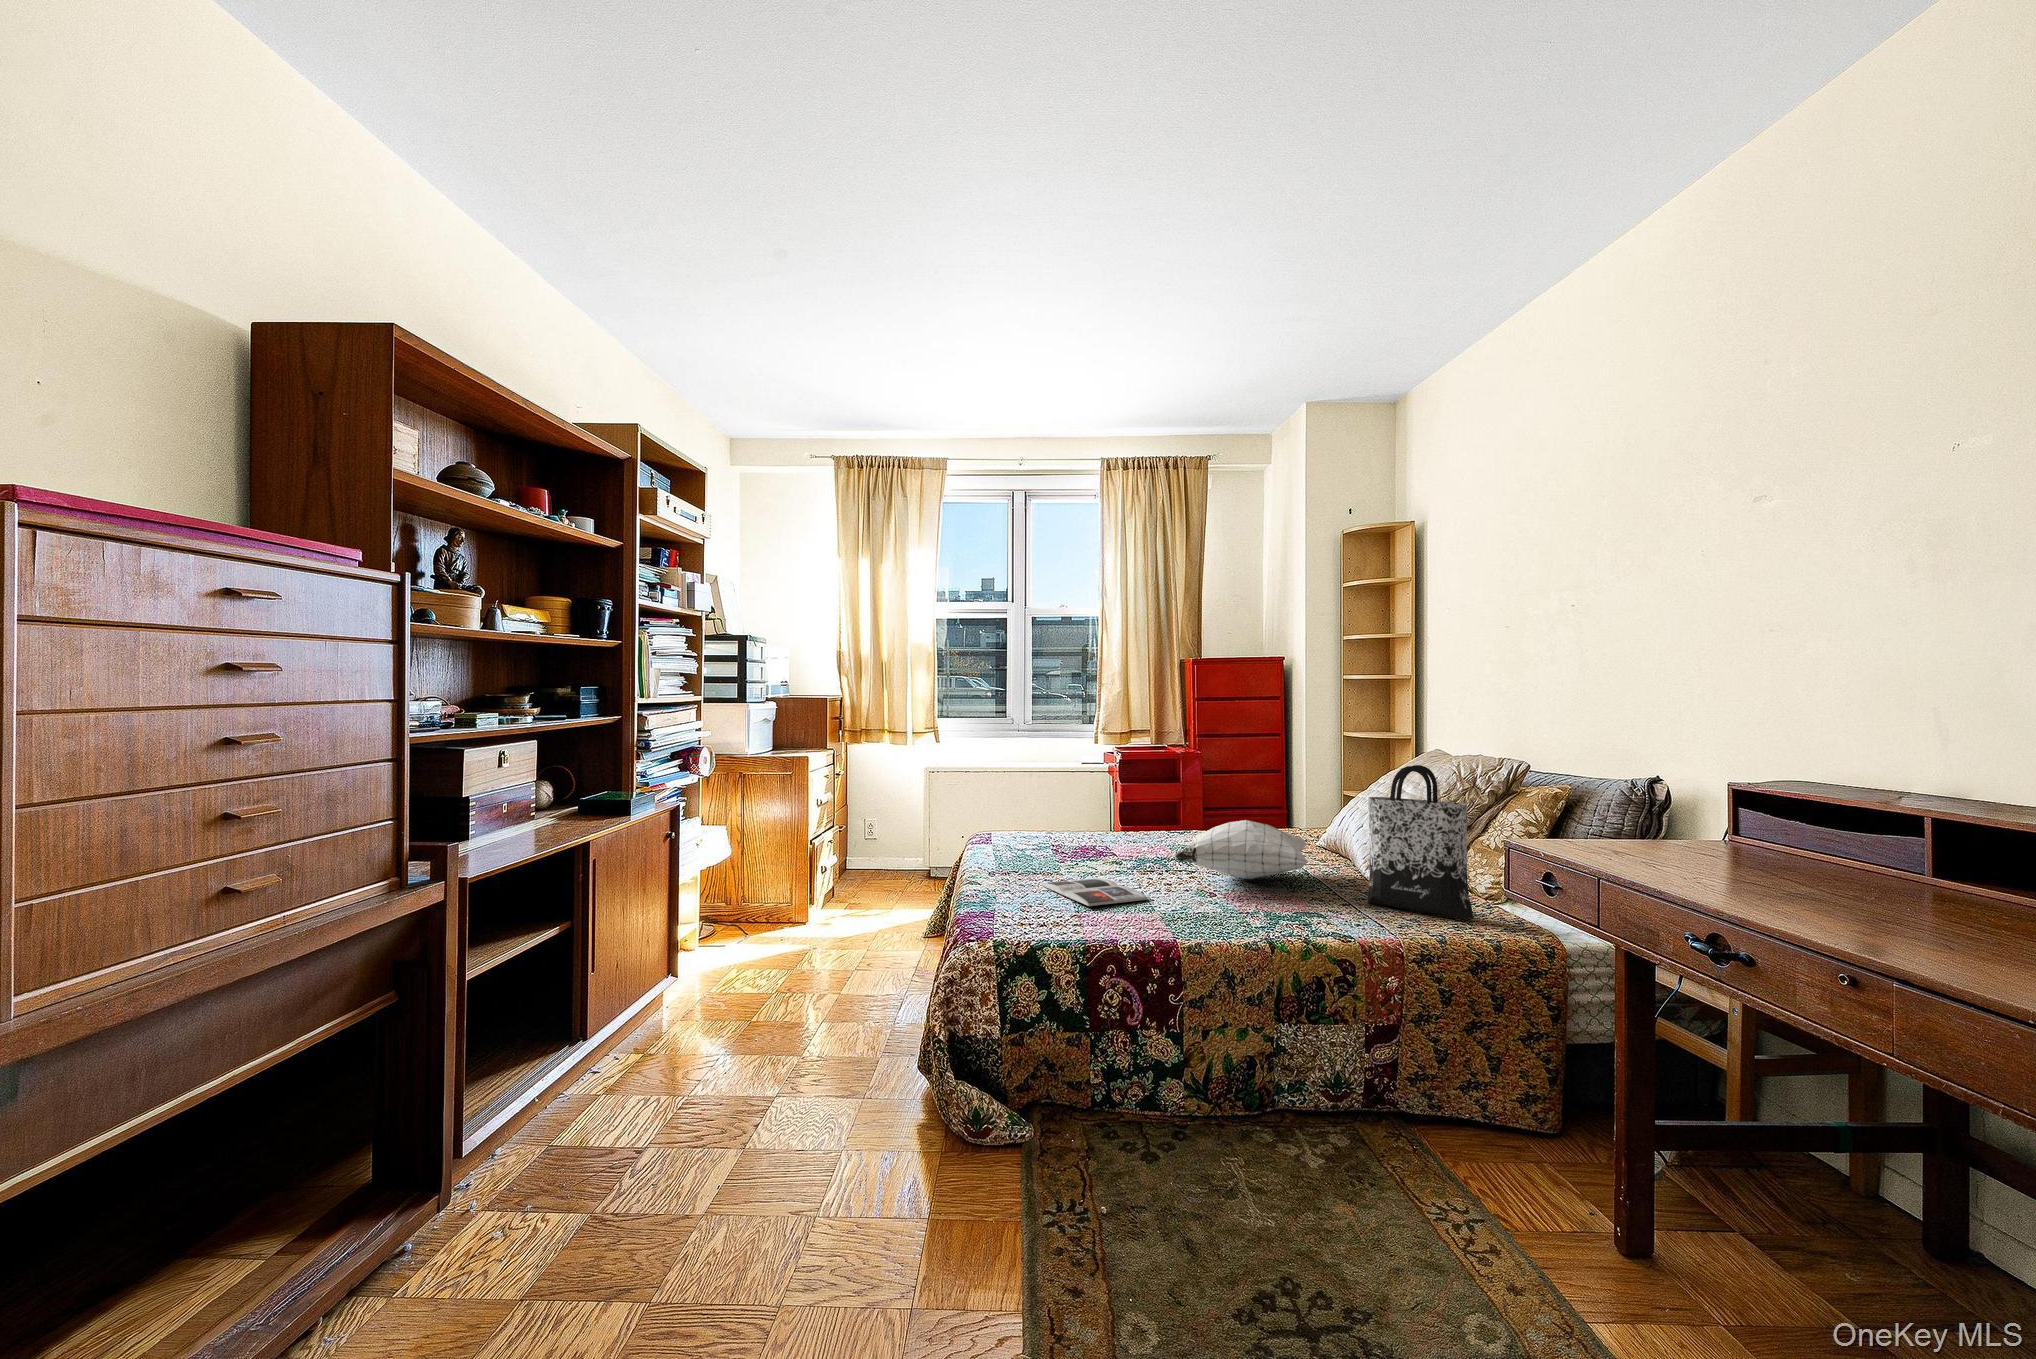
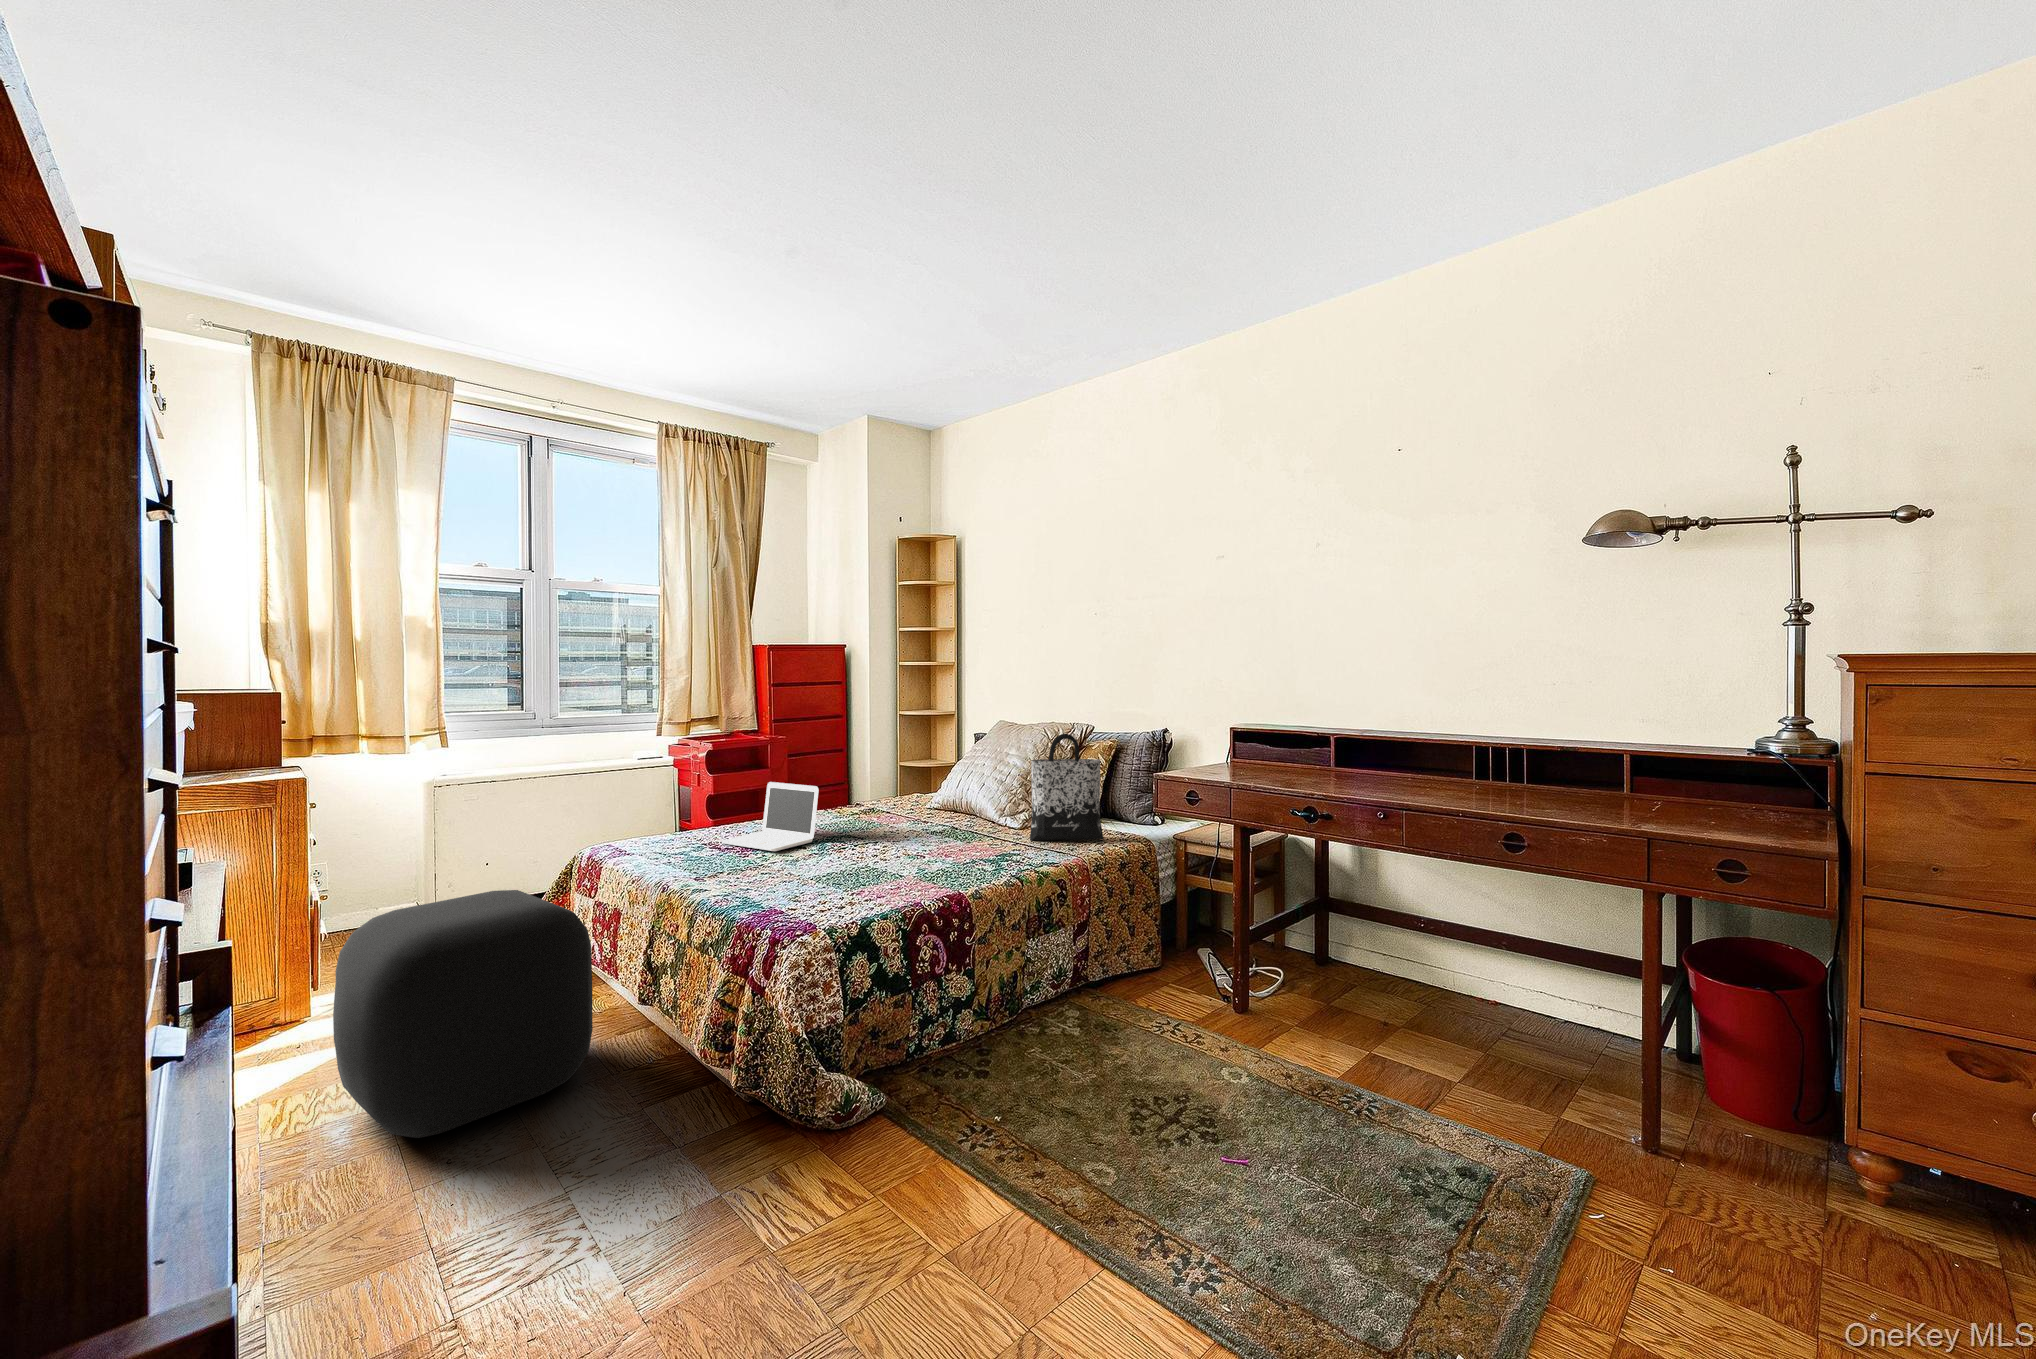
laptop: none [1057,799,1140,867] -> present [722,782,819,851]
pillow: present [1175,820,1308,879] -> none [861,788,989,838]
ottoman: none [716,860,886,1034] -> present [333,890,593,1138]
magazine: present [1041,878,1148,906] -> none [765,858,884,883]

